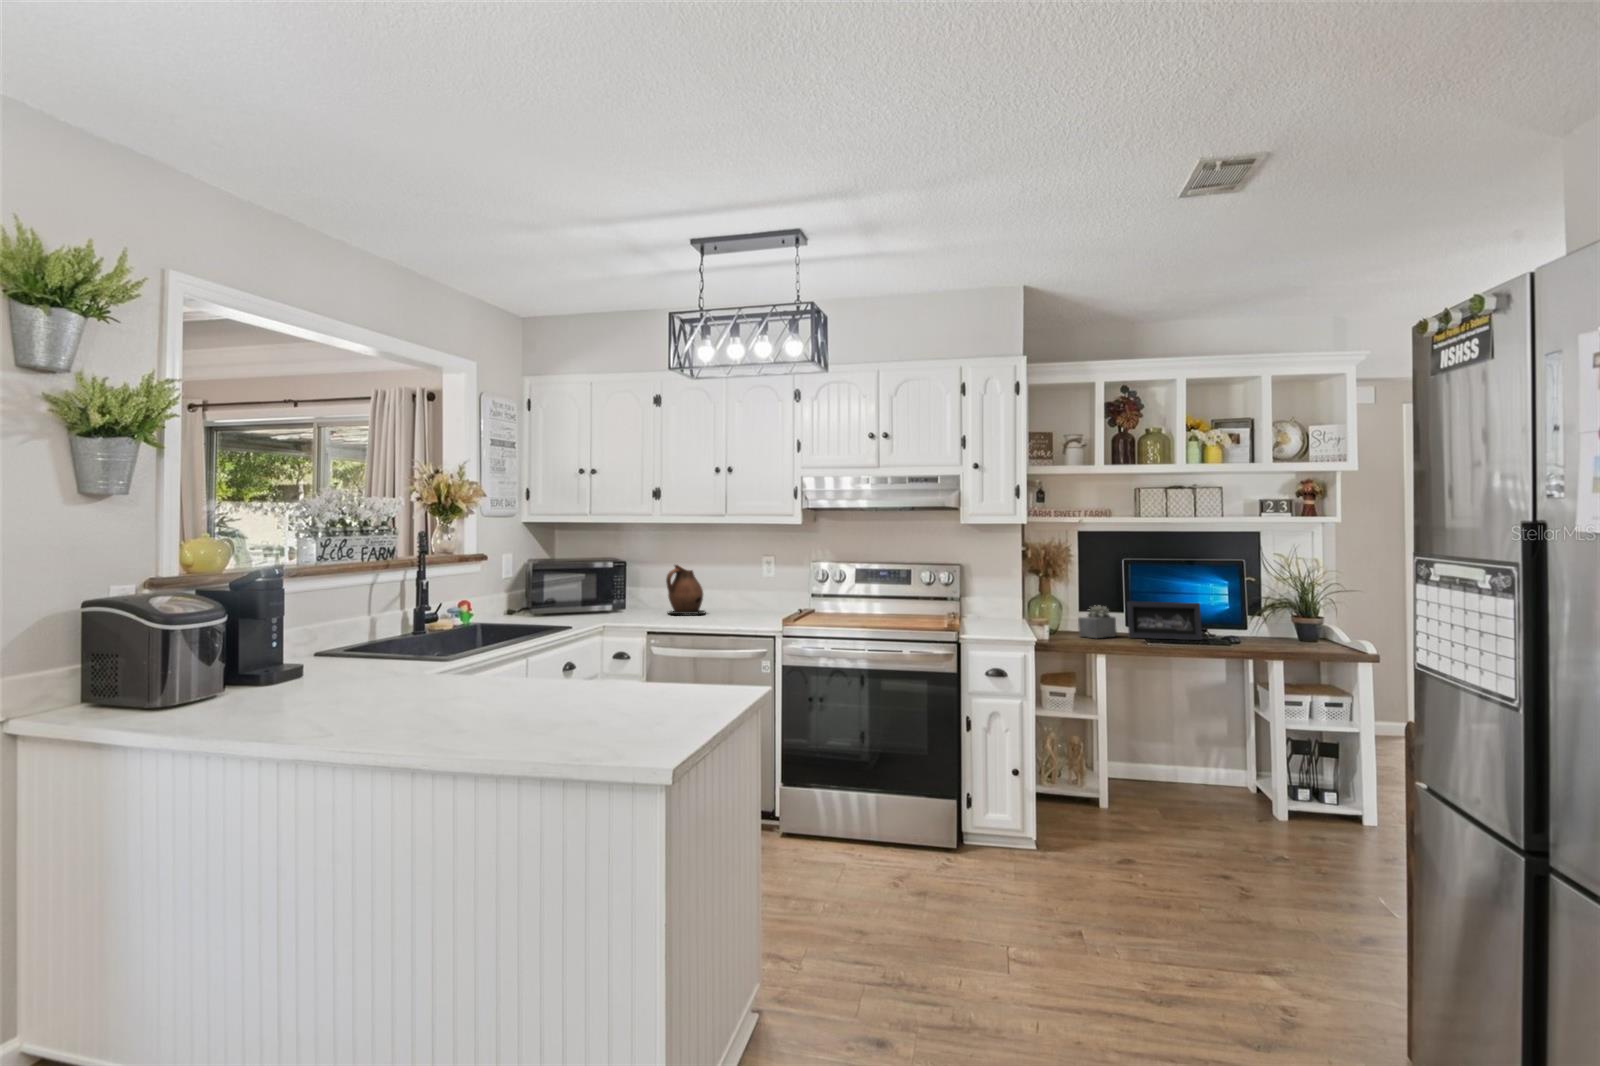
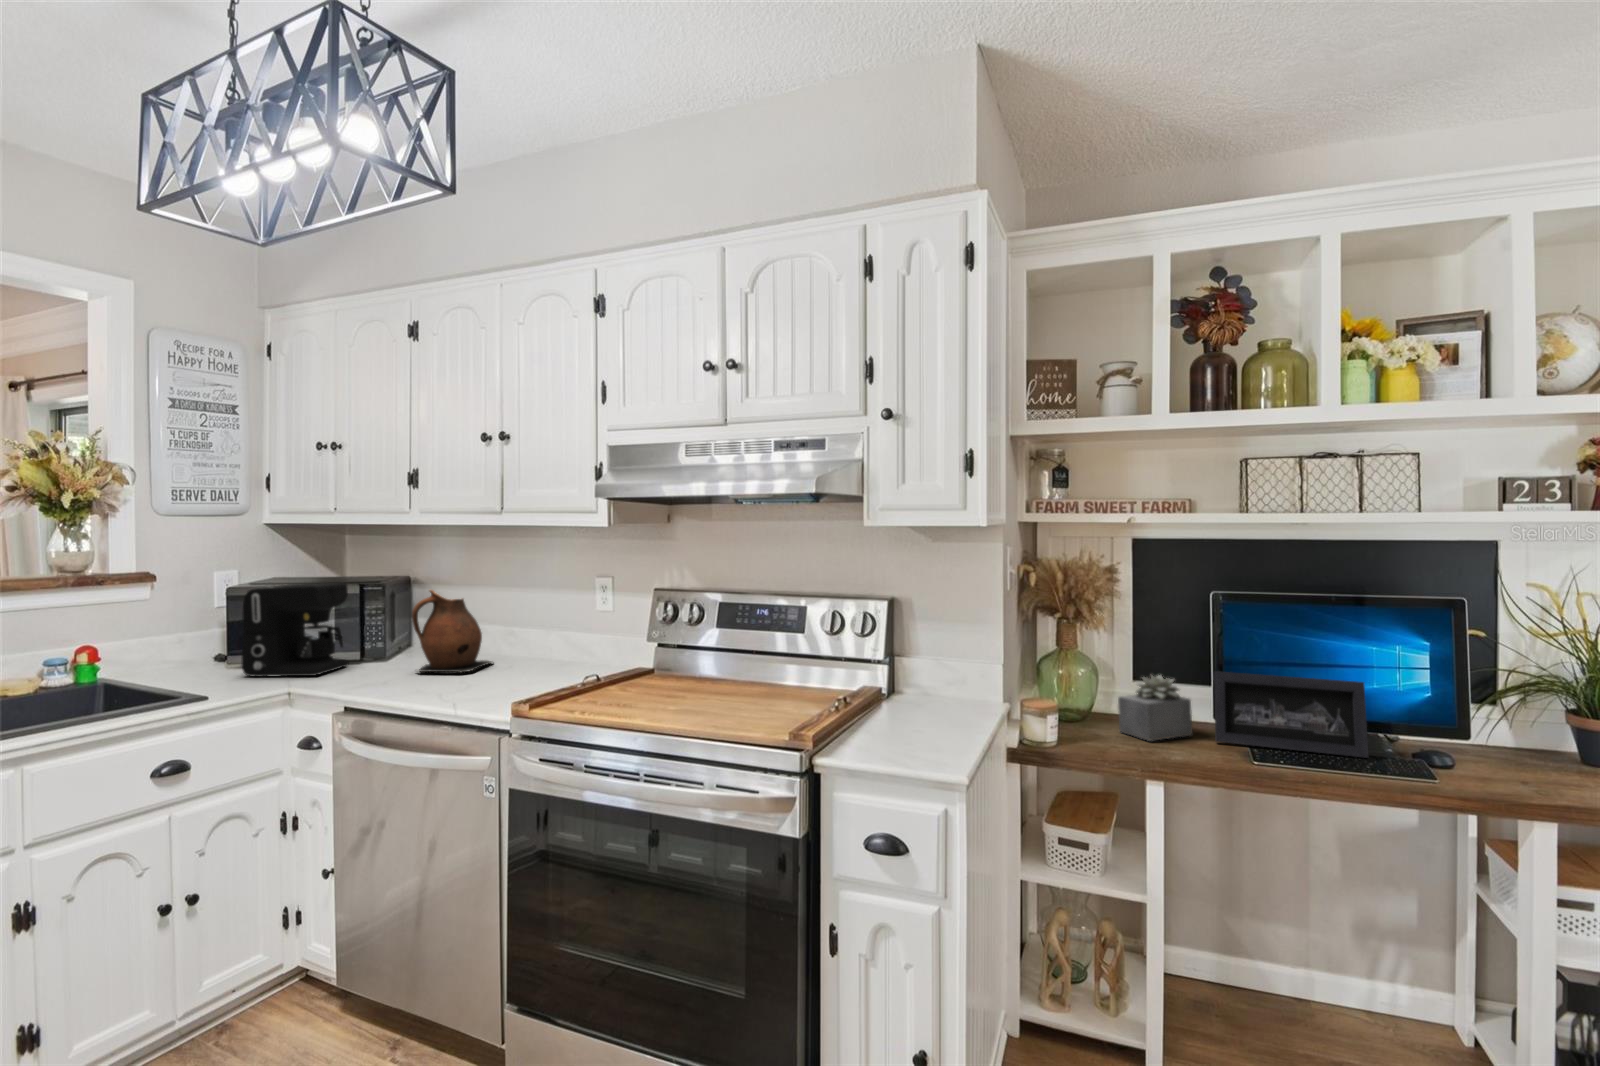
coffee maker: none [567,561,622,617] -> present [242,583,349,677]

